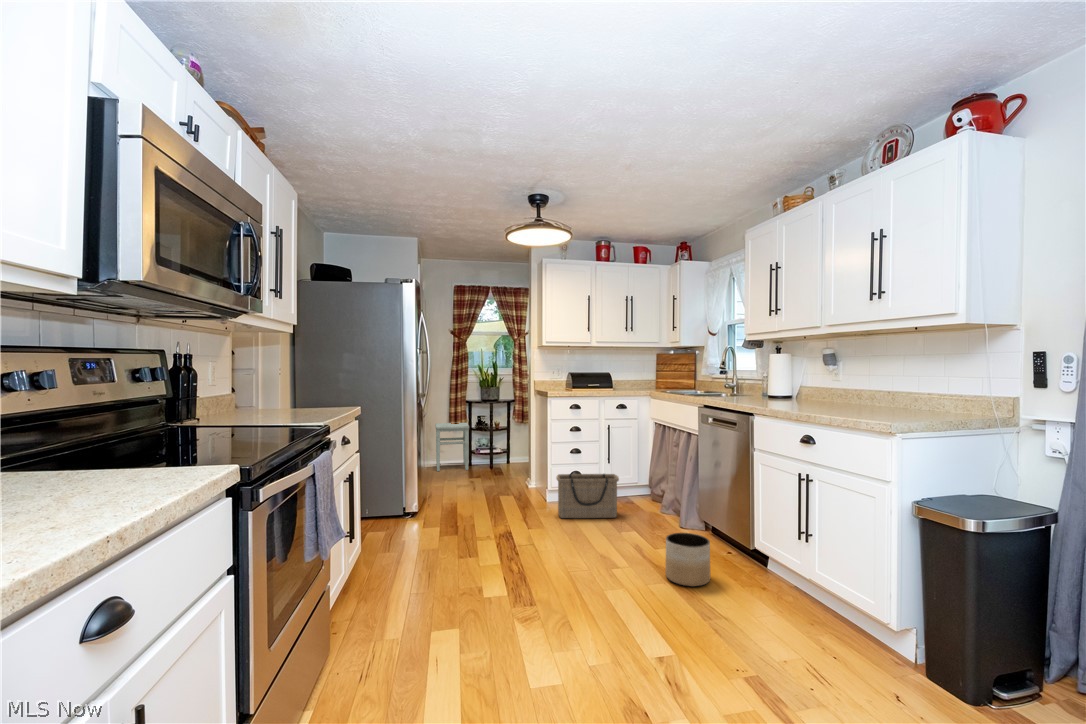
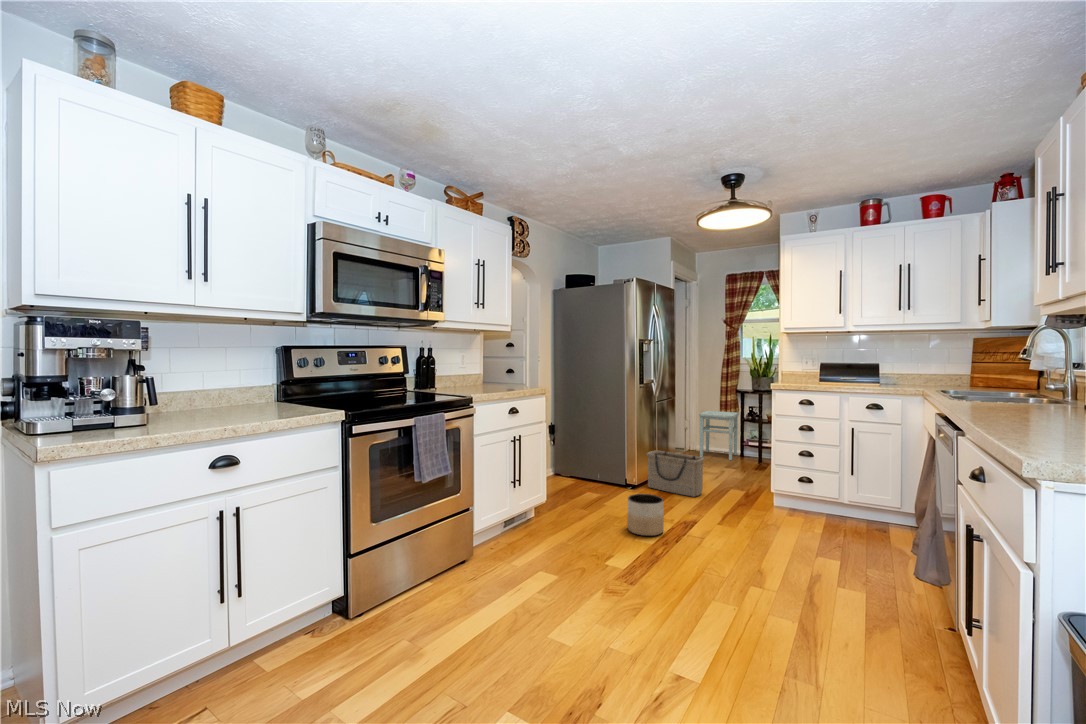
basket: present [556,474,619,518] -> present [646,450,704,497]
planter: present [666,533,711,587] -> present [627,494,664,536]

